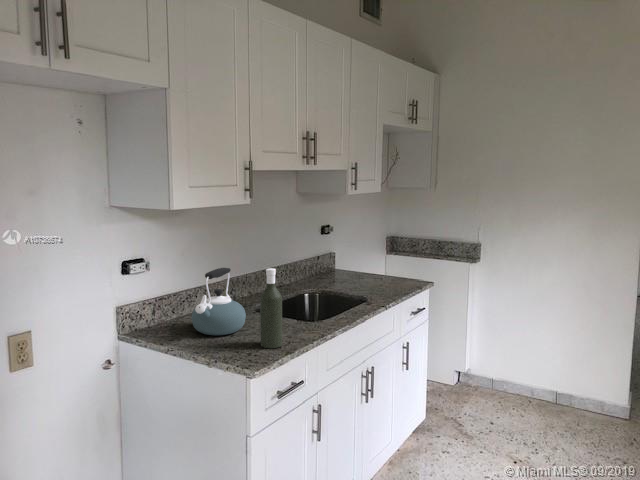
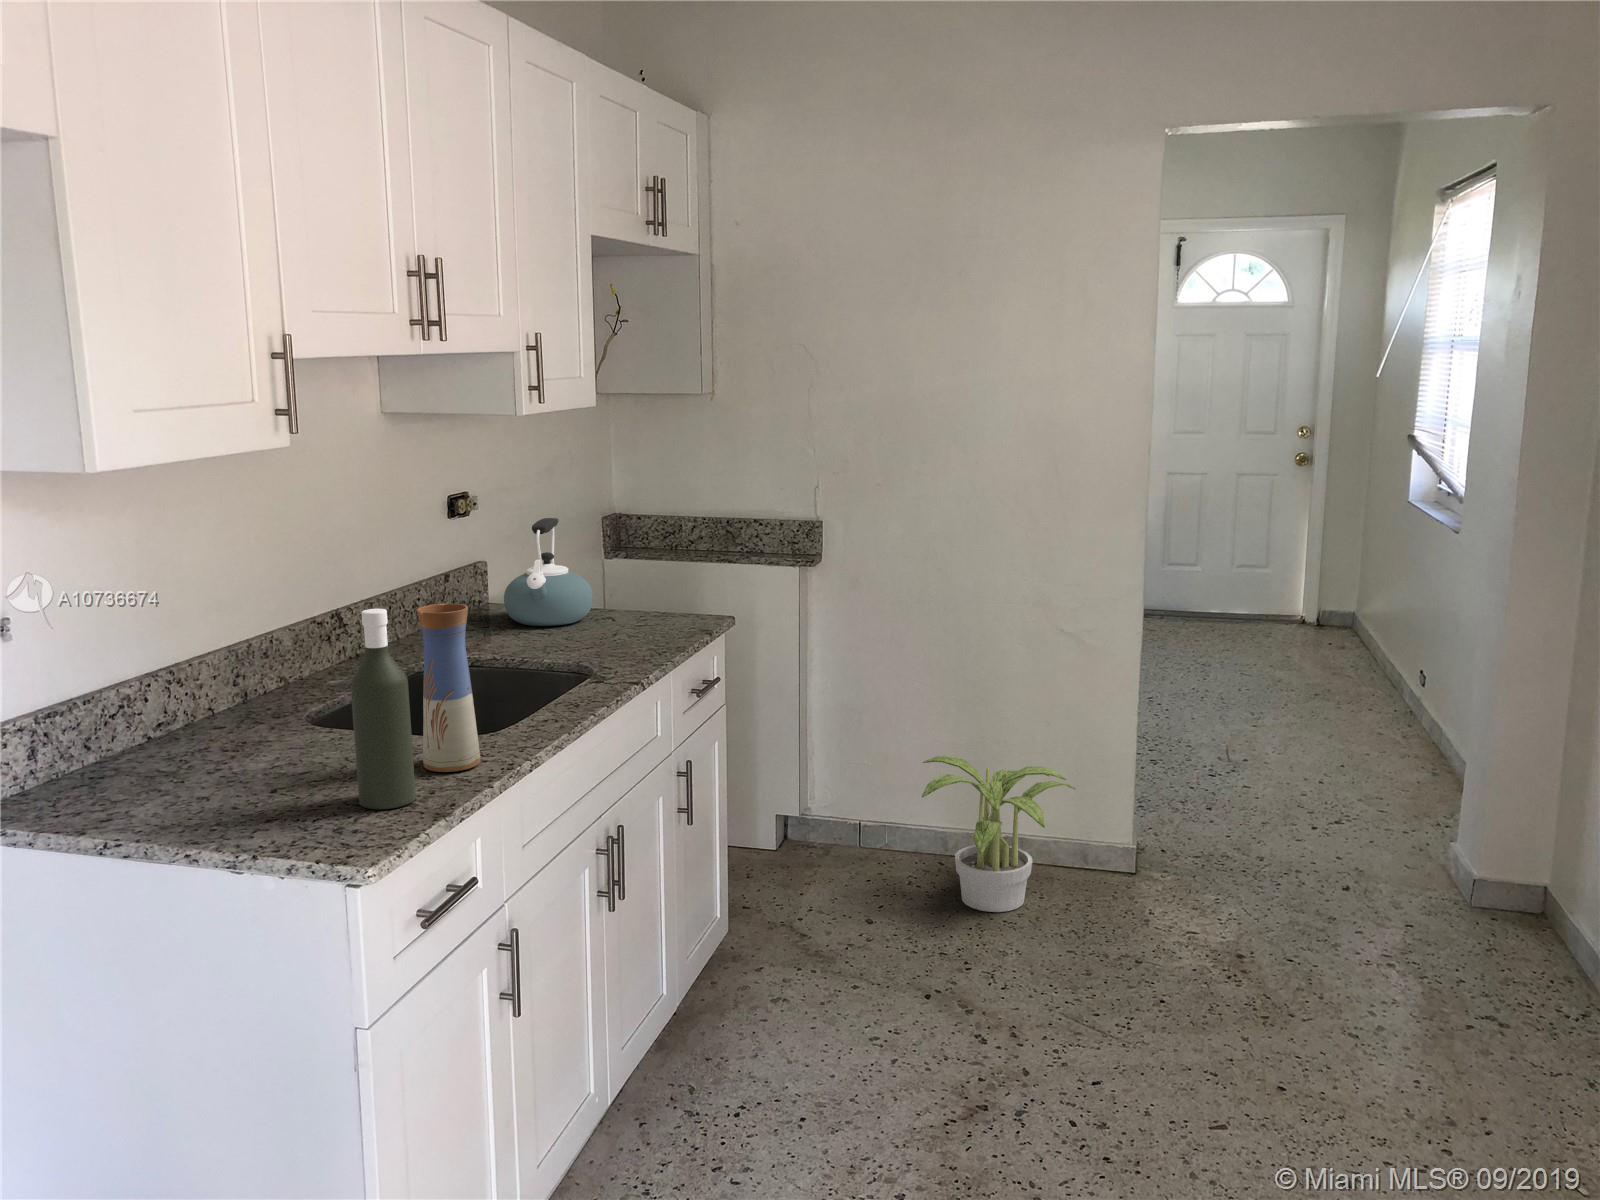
kettle: present [192,268,246,335] -> present [504,518,593,626]
vase: none [289,268,312,336] -> present [417,604,481,772]
potted plant: none [517,352,595,428] -> present [922,756,1076,912]

